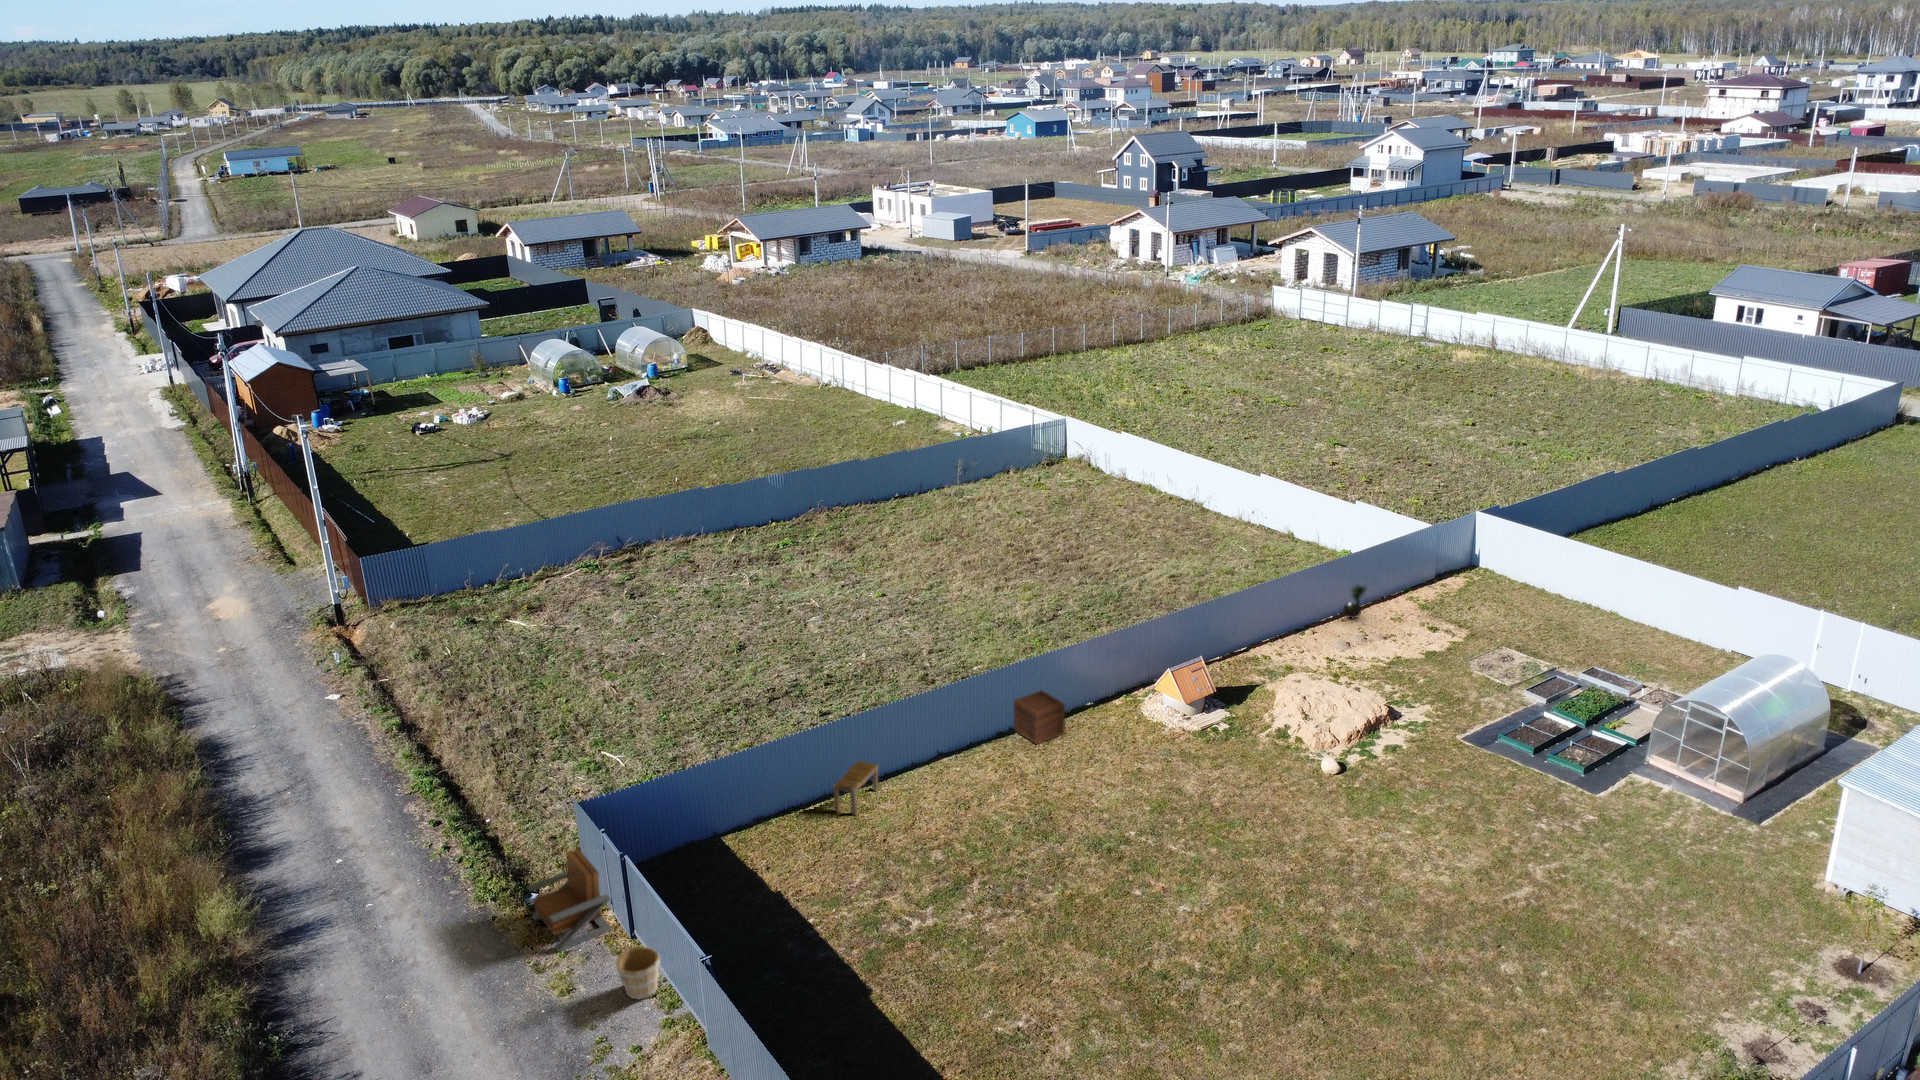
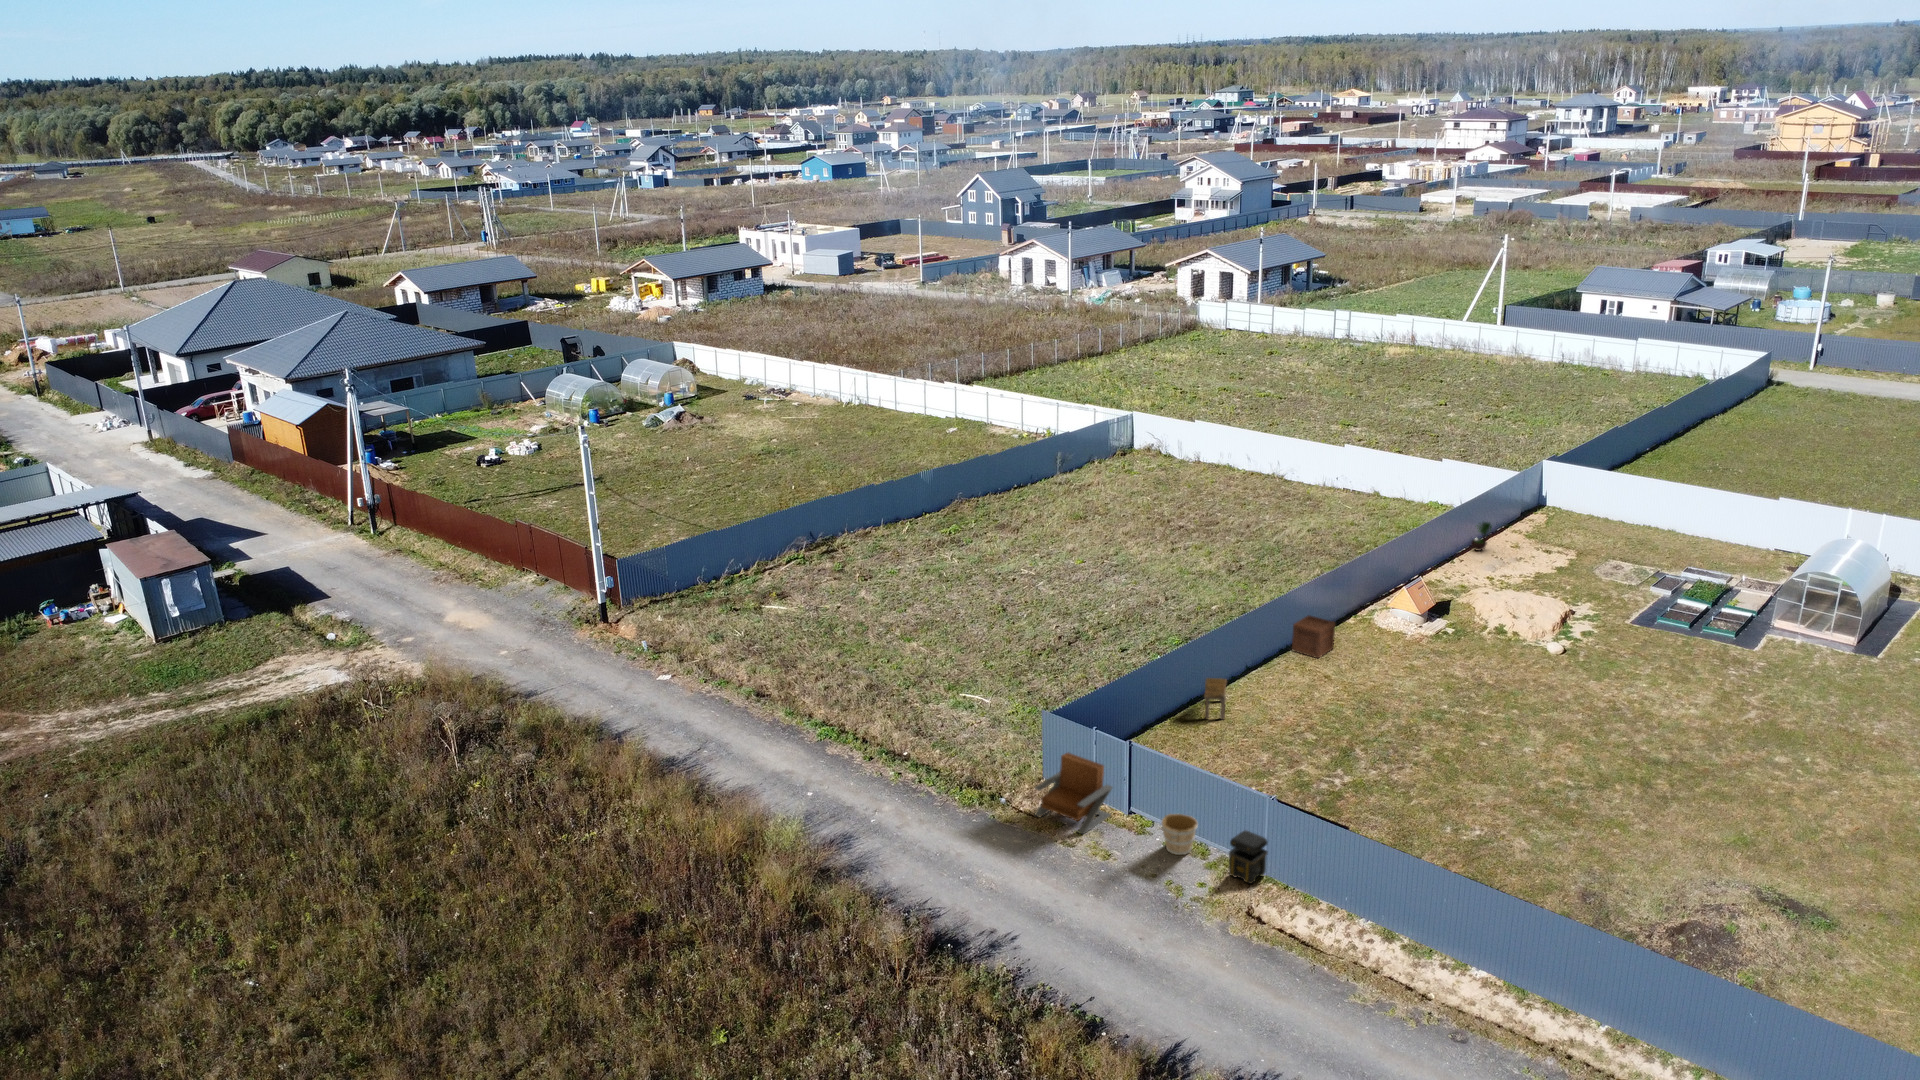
toolbox: none [655,986,704,1055] -> present [1229,831,1268,884]

